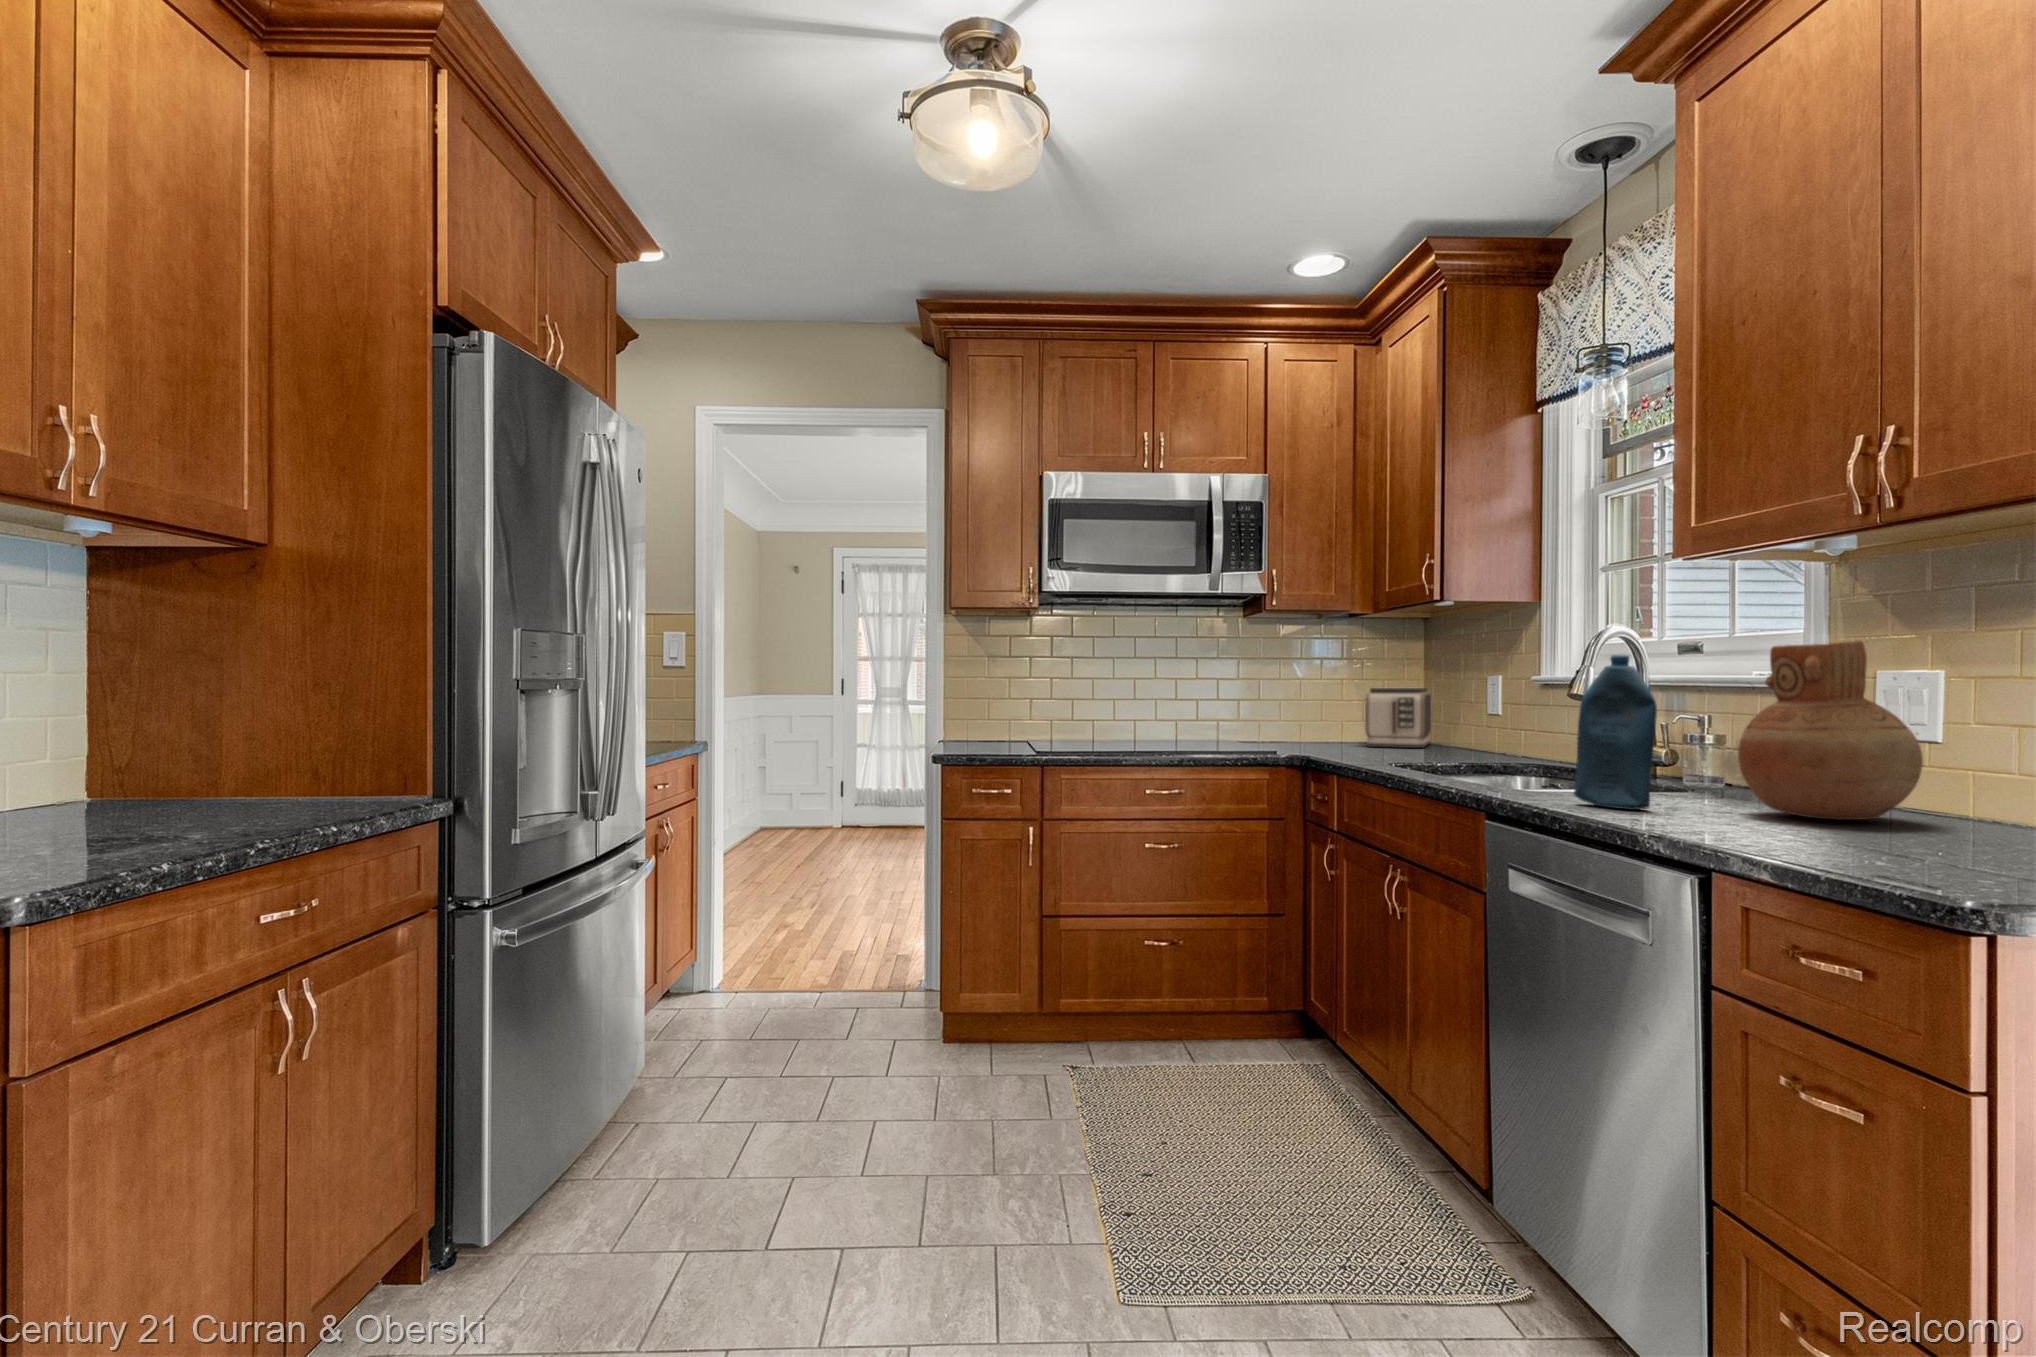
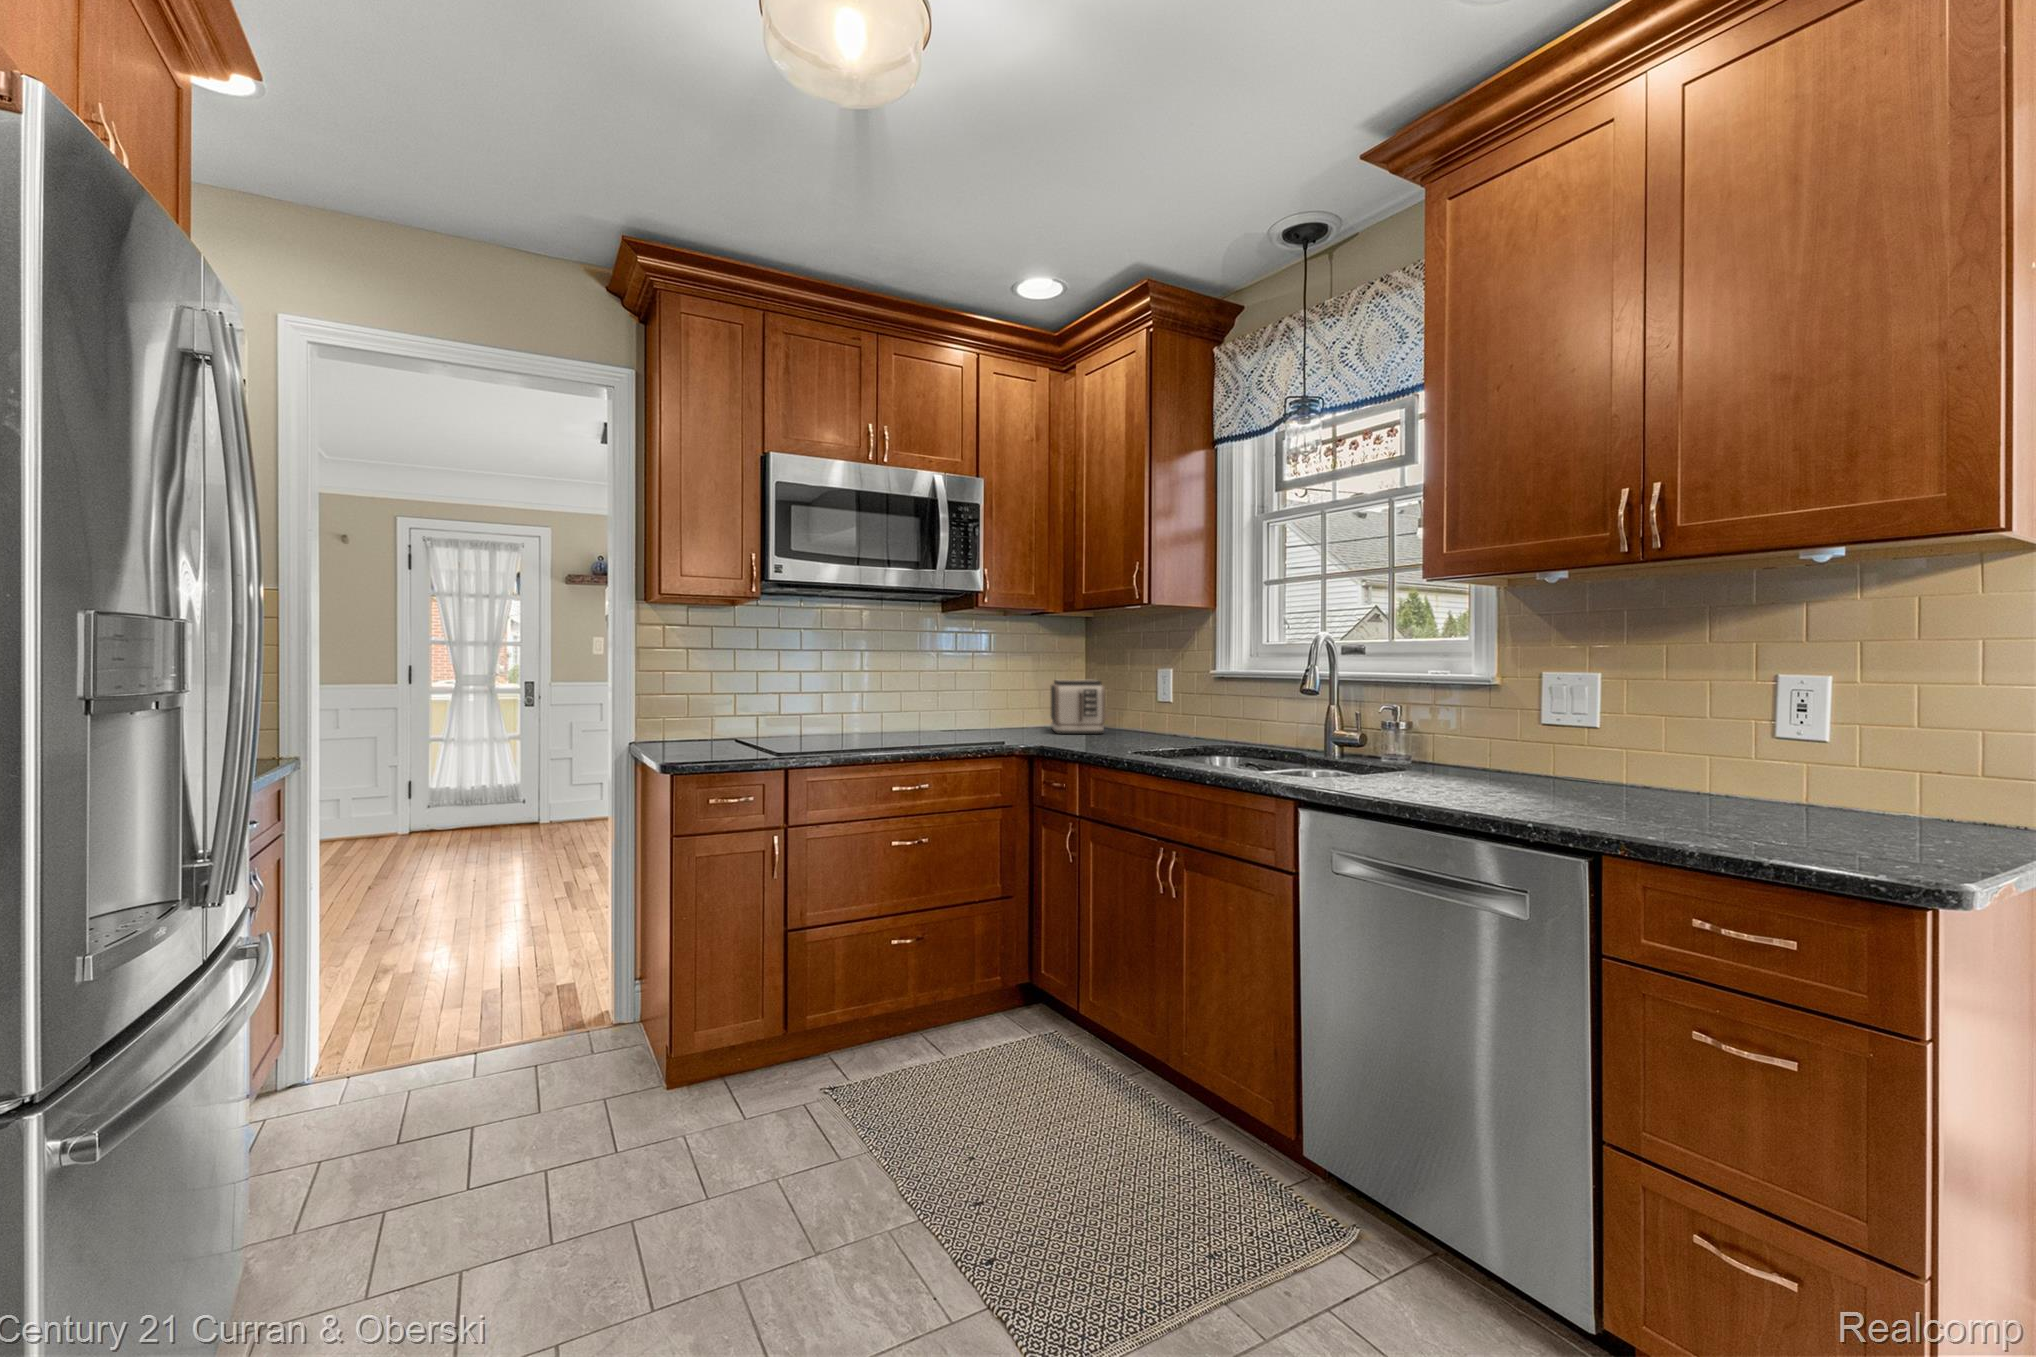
vase: present [1738,641,1923,820] -> none [1486,652,1616,792]
bottle: present [1574,655,1657,810] -> none [1365,662,1438,792]

